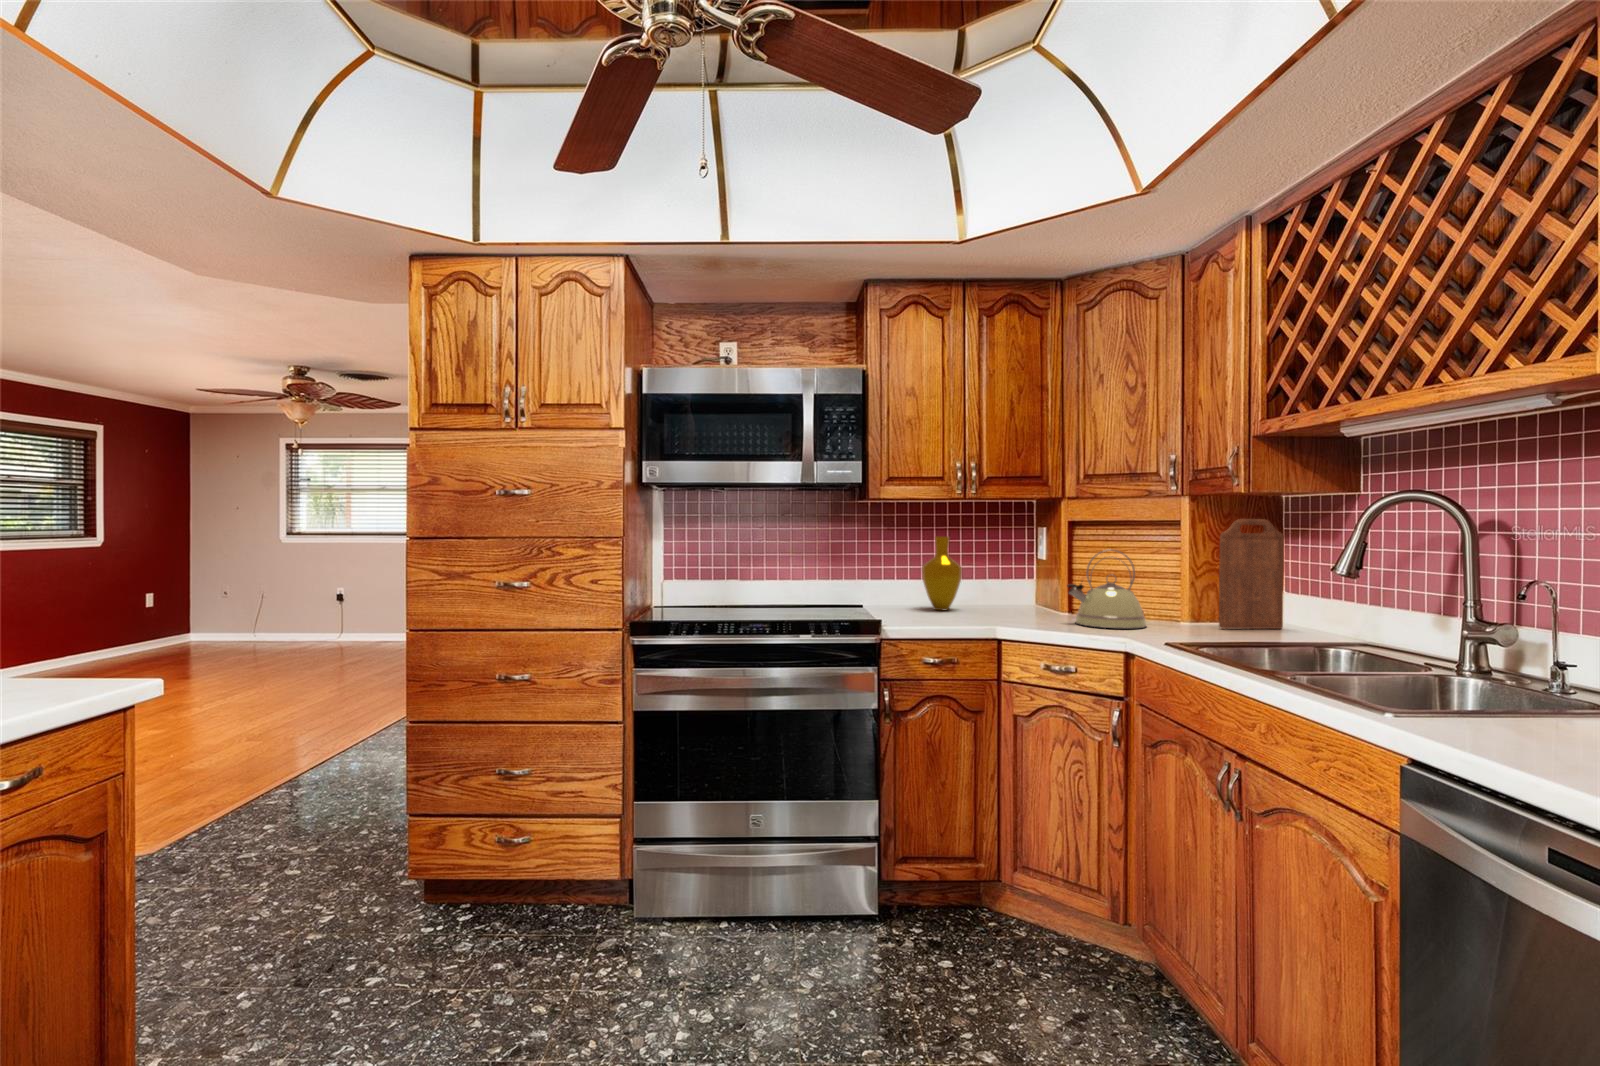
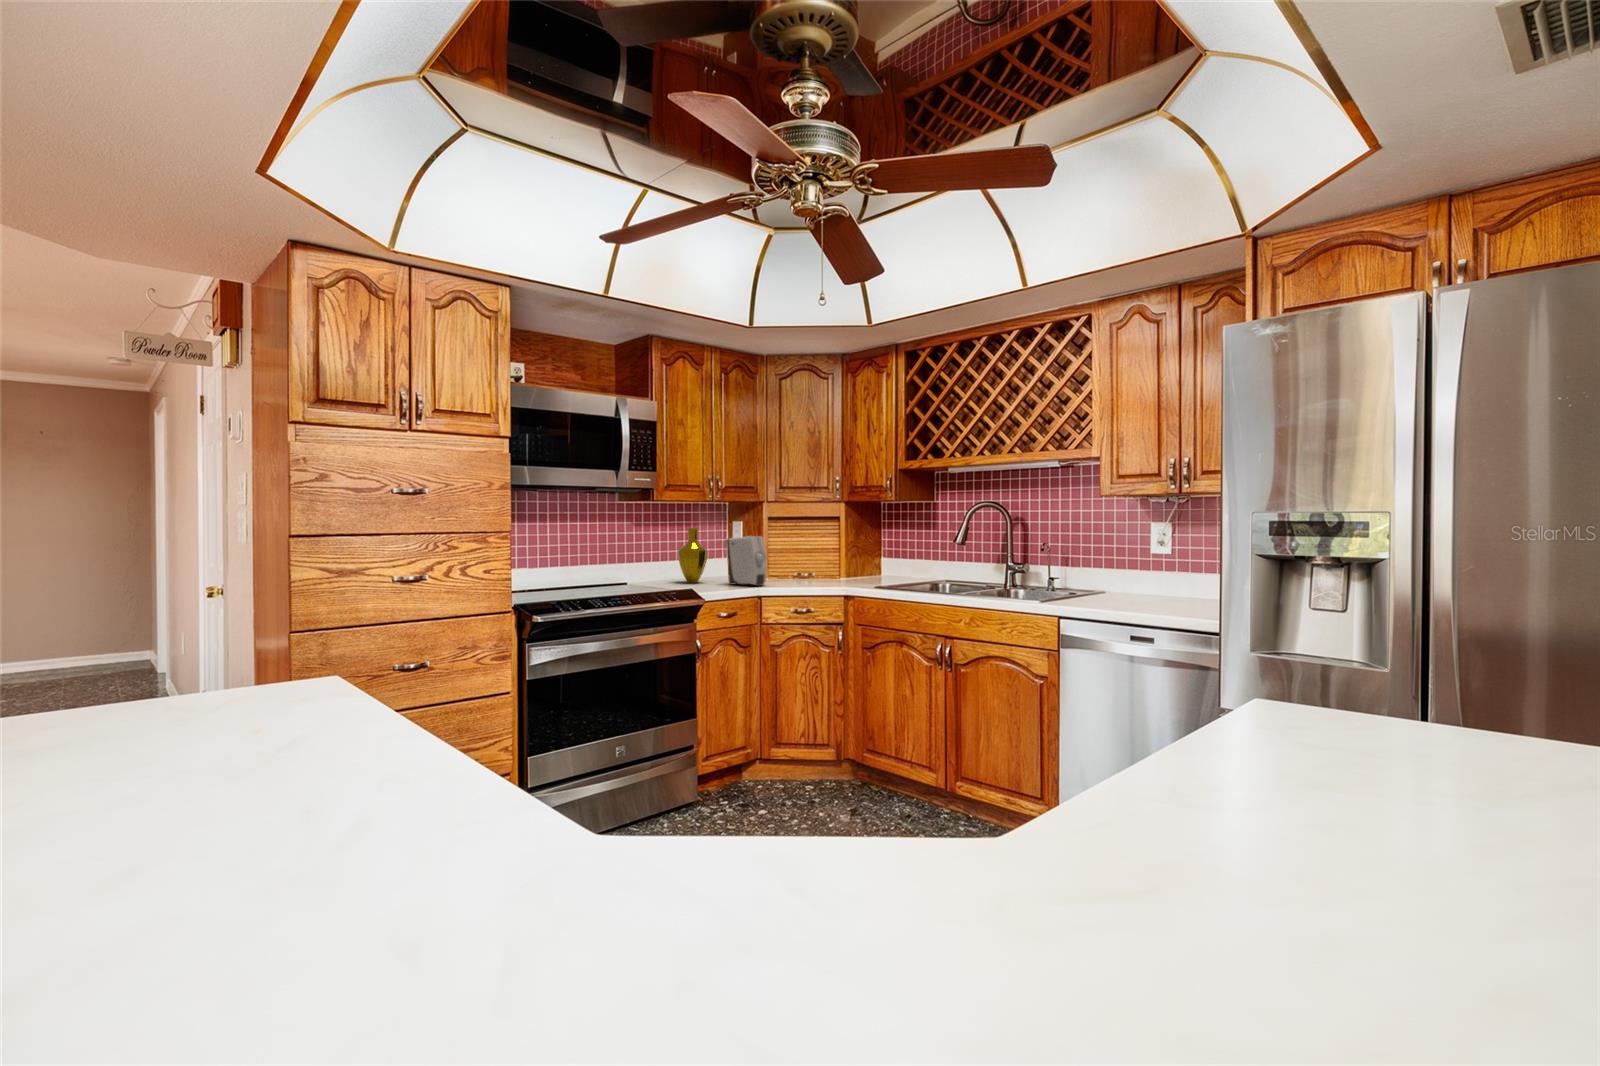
cutting board: present [1219,519,1284,629] -> none [863,517,889,582]
soap dispenser: none [976,548,1031,622] -> present [726,536,767,586]
kettle: present [1067,549,1146,629] -> none [788,536,832,585]

